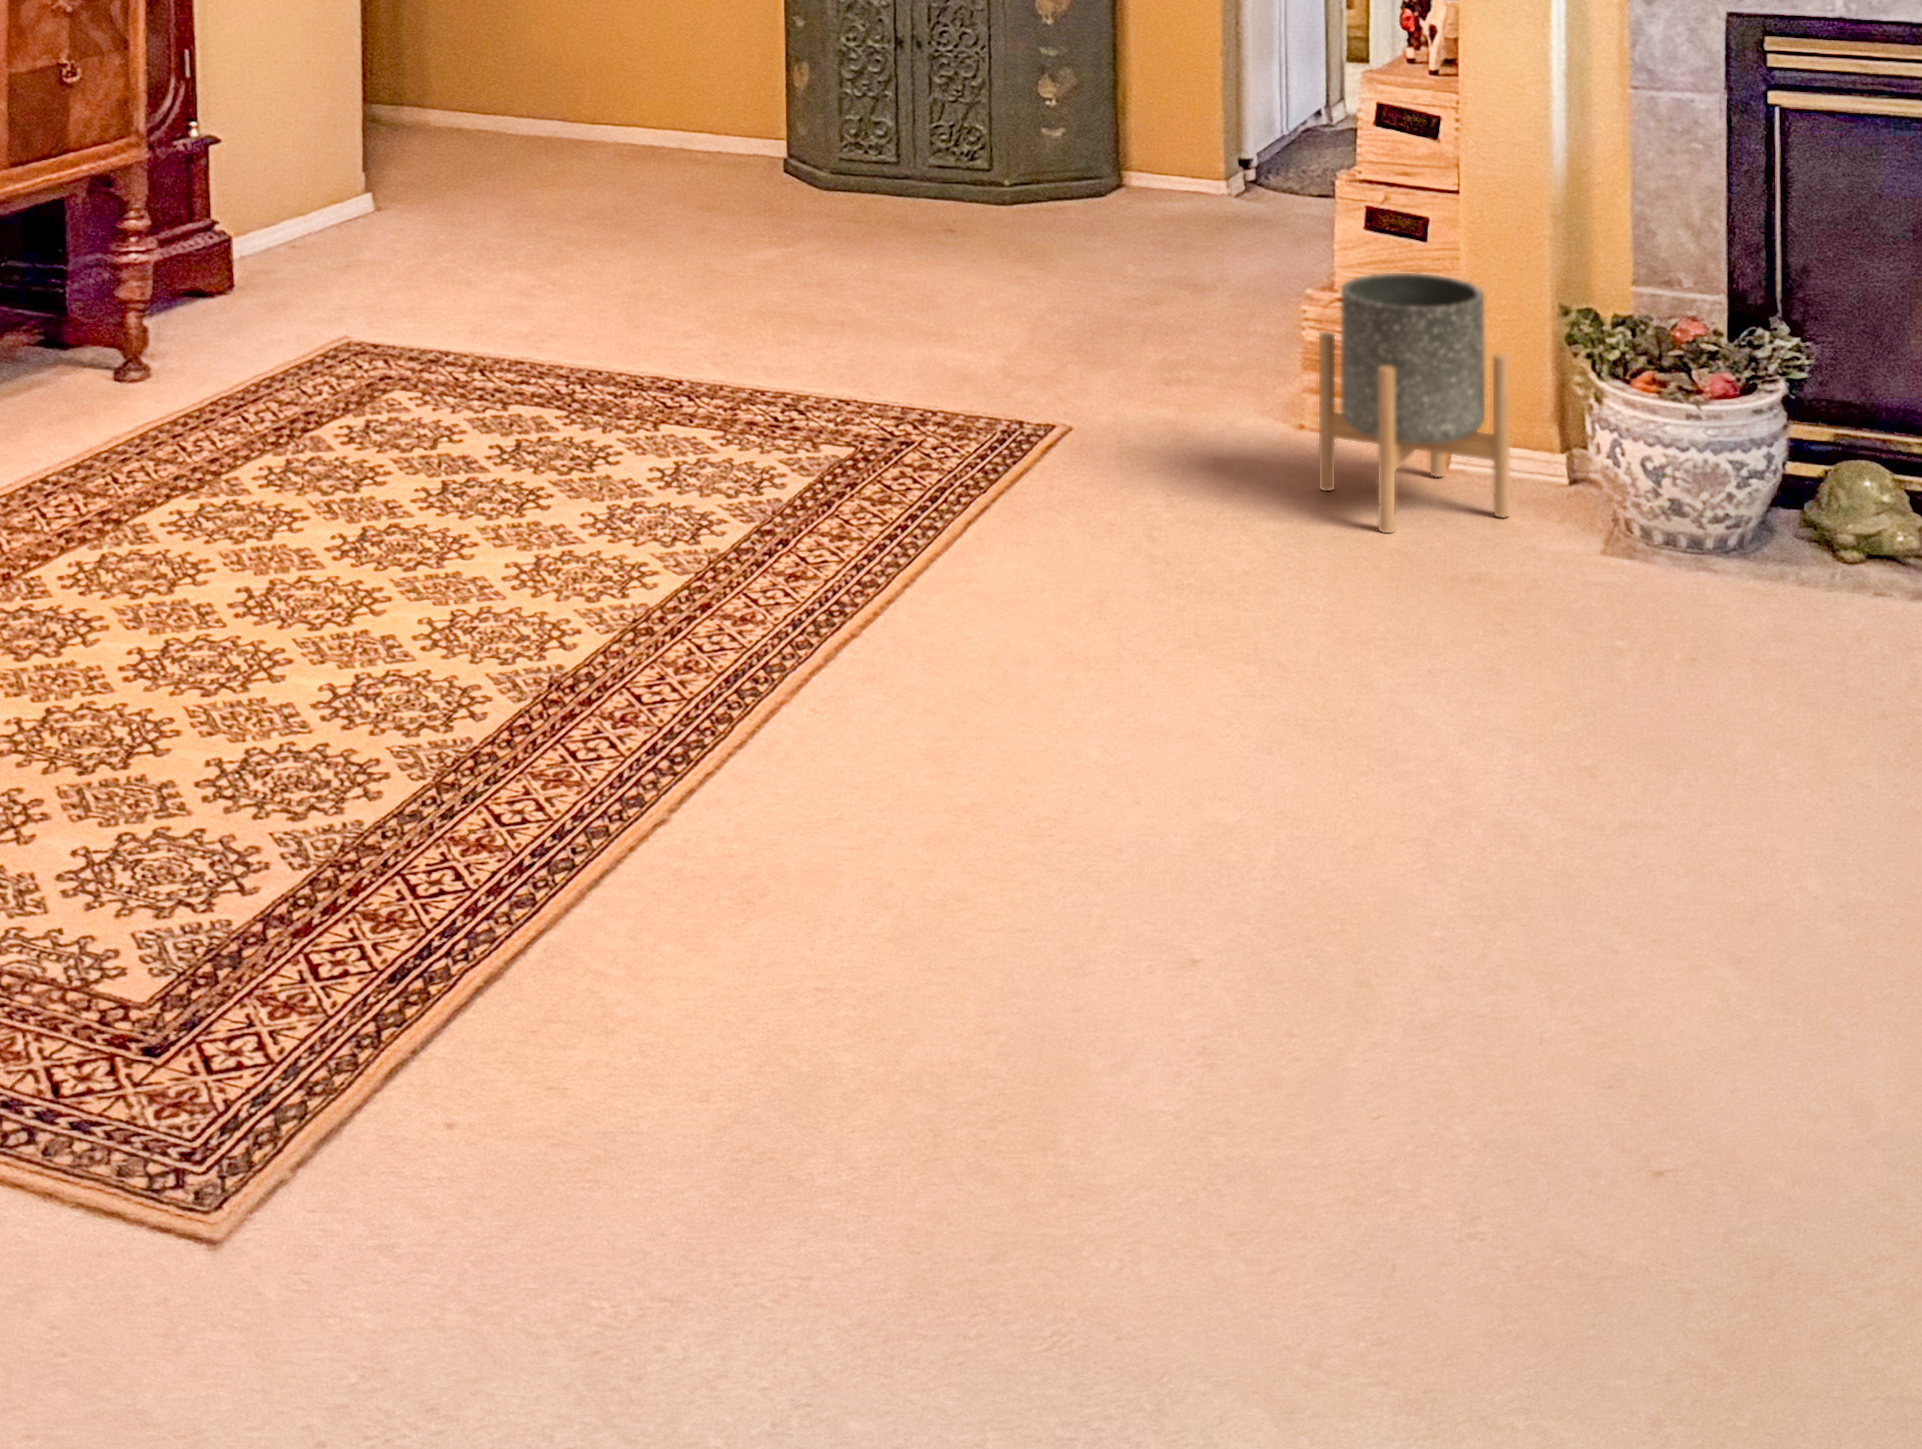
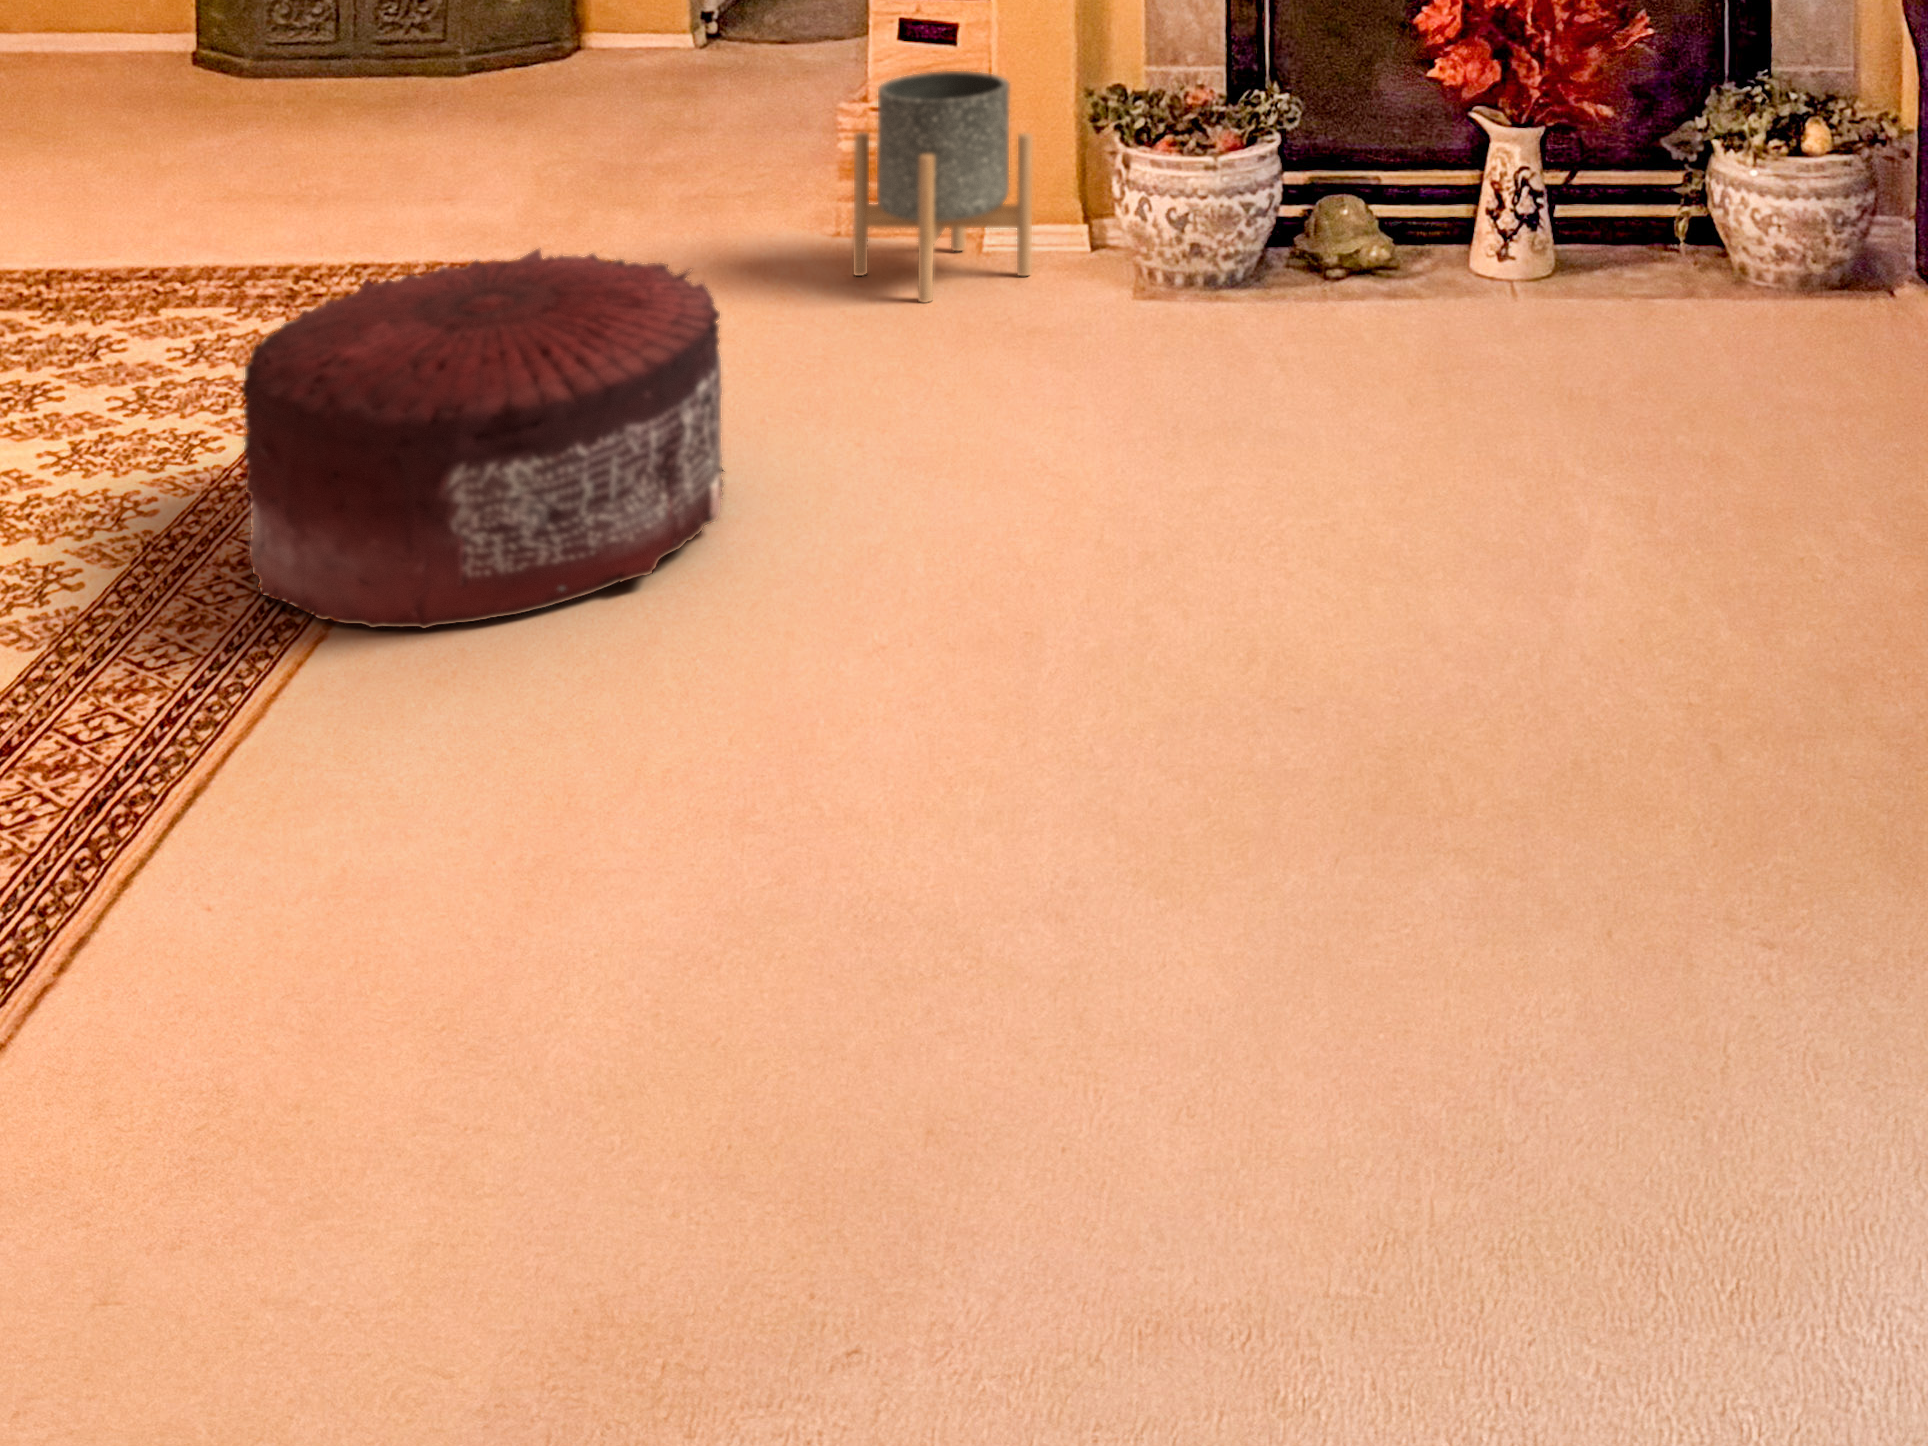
pouf: none [629,424,1113,833] -> present [241,249,725,628]

